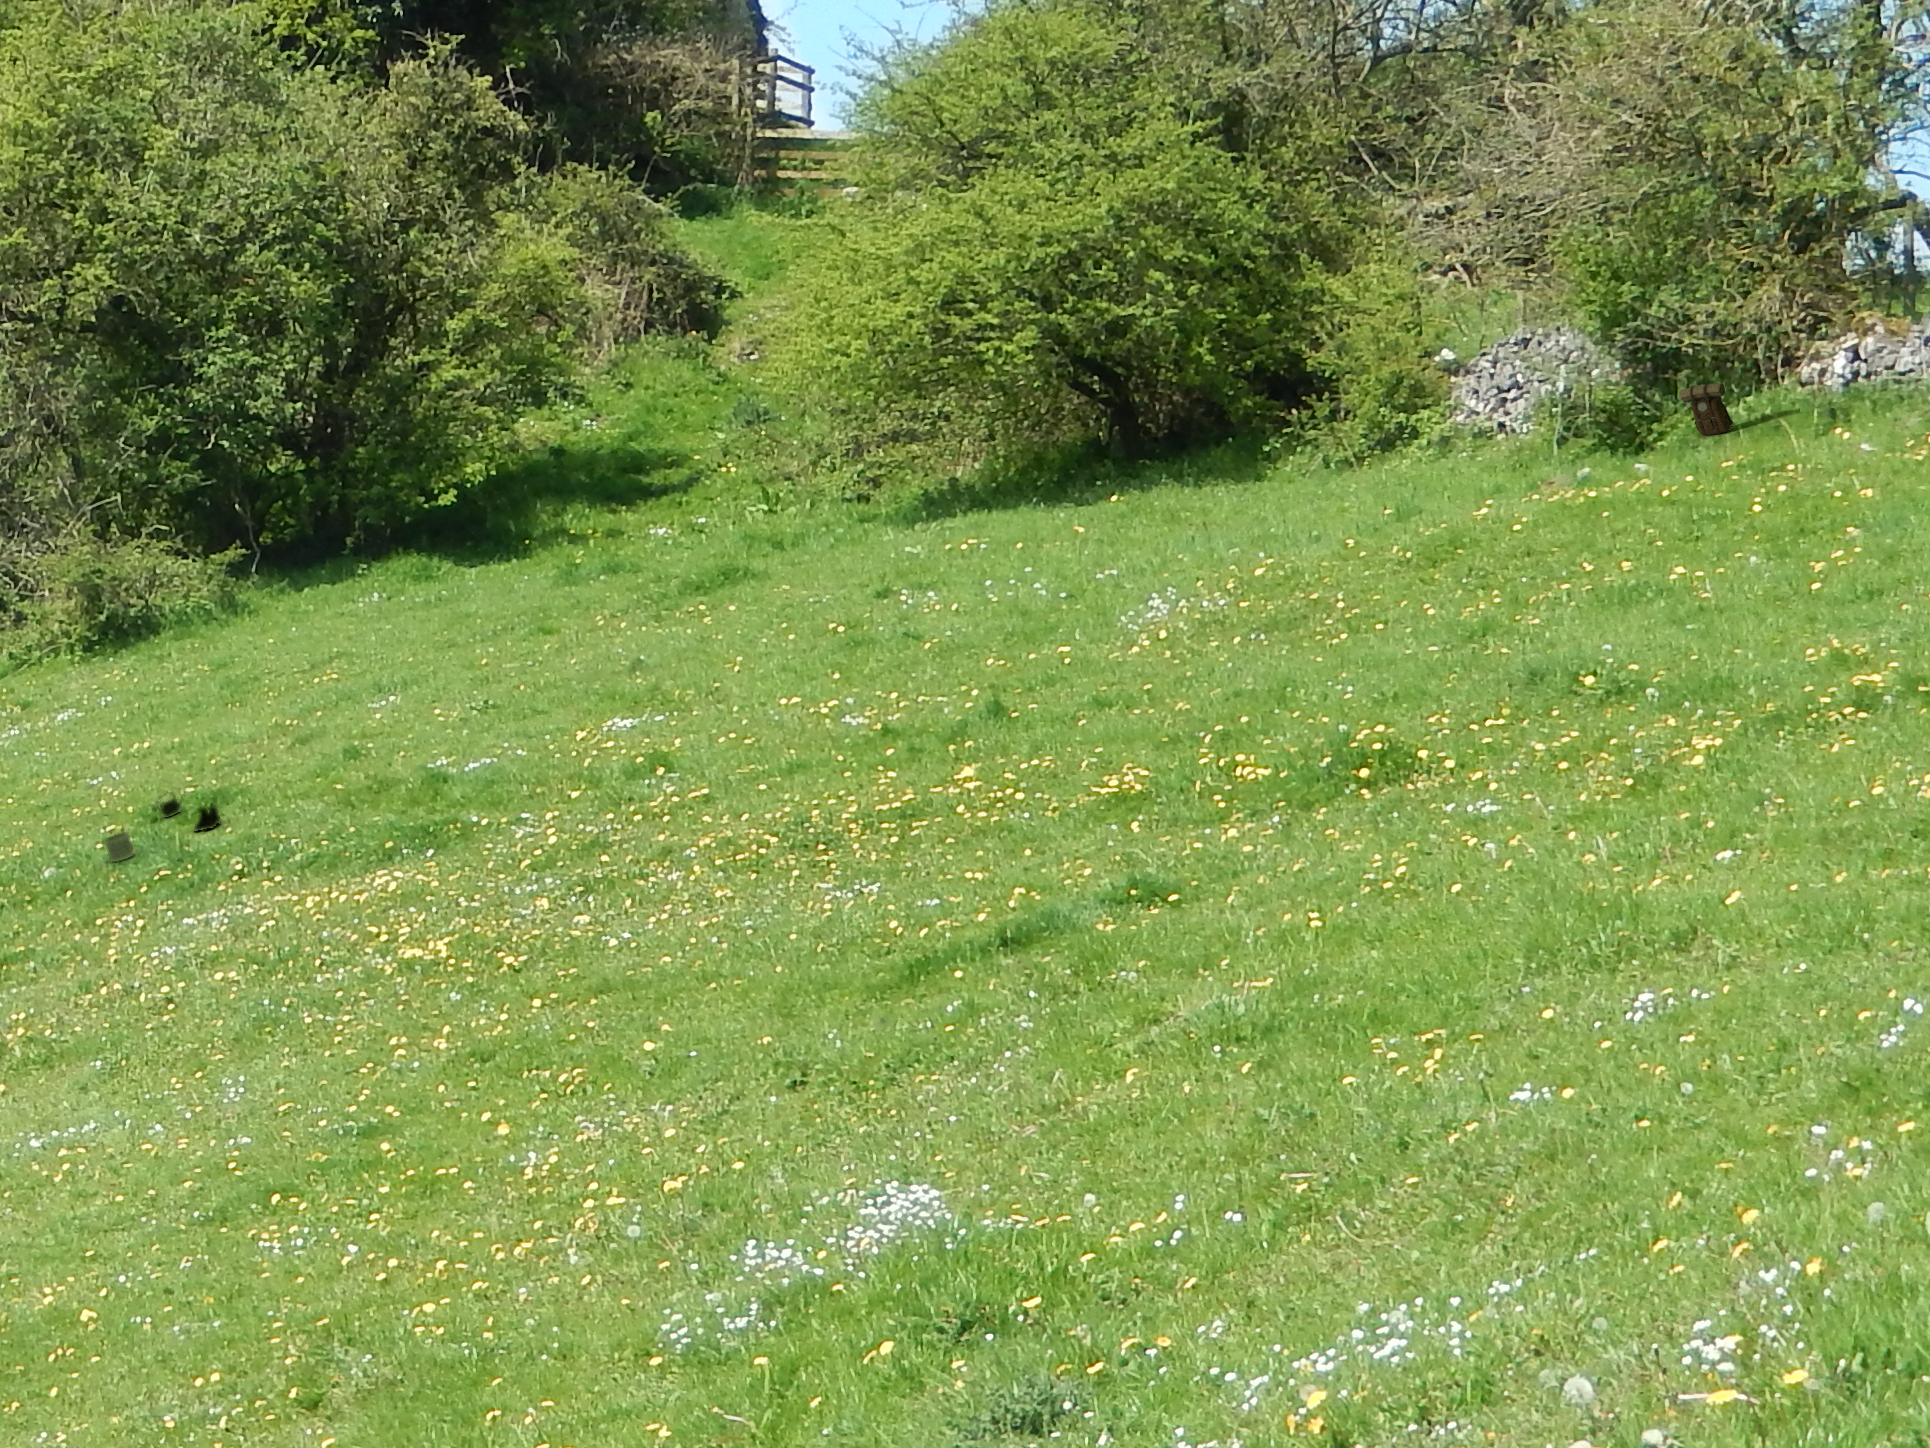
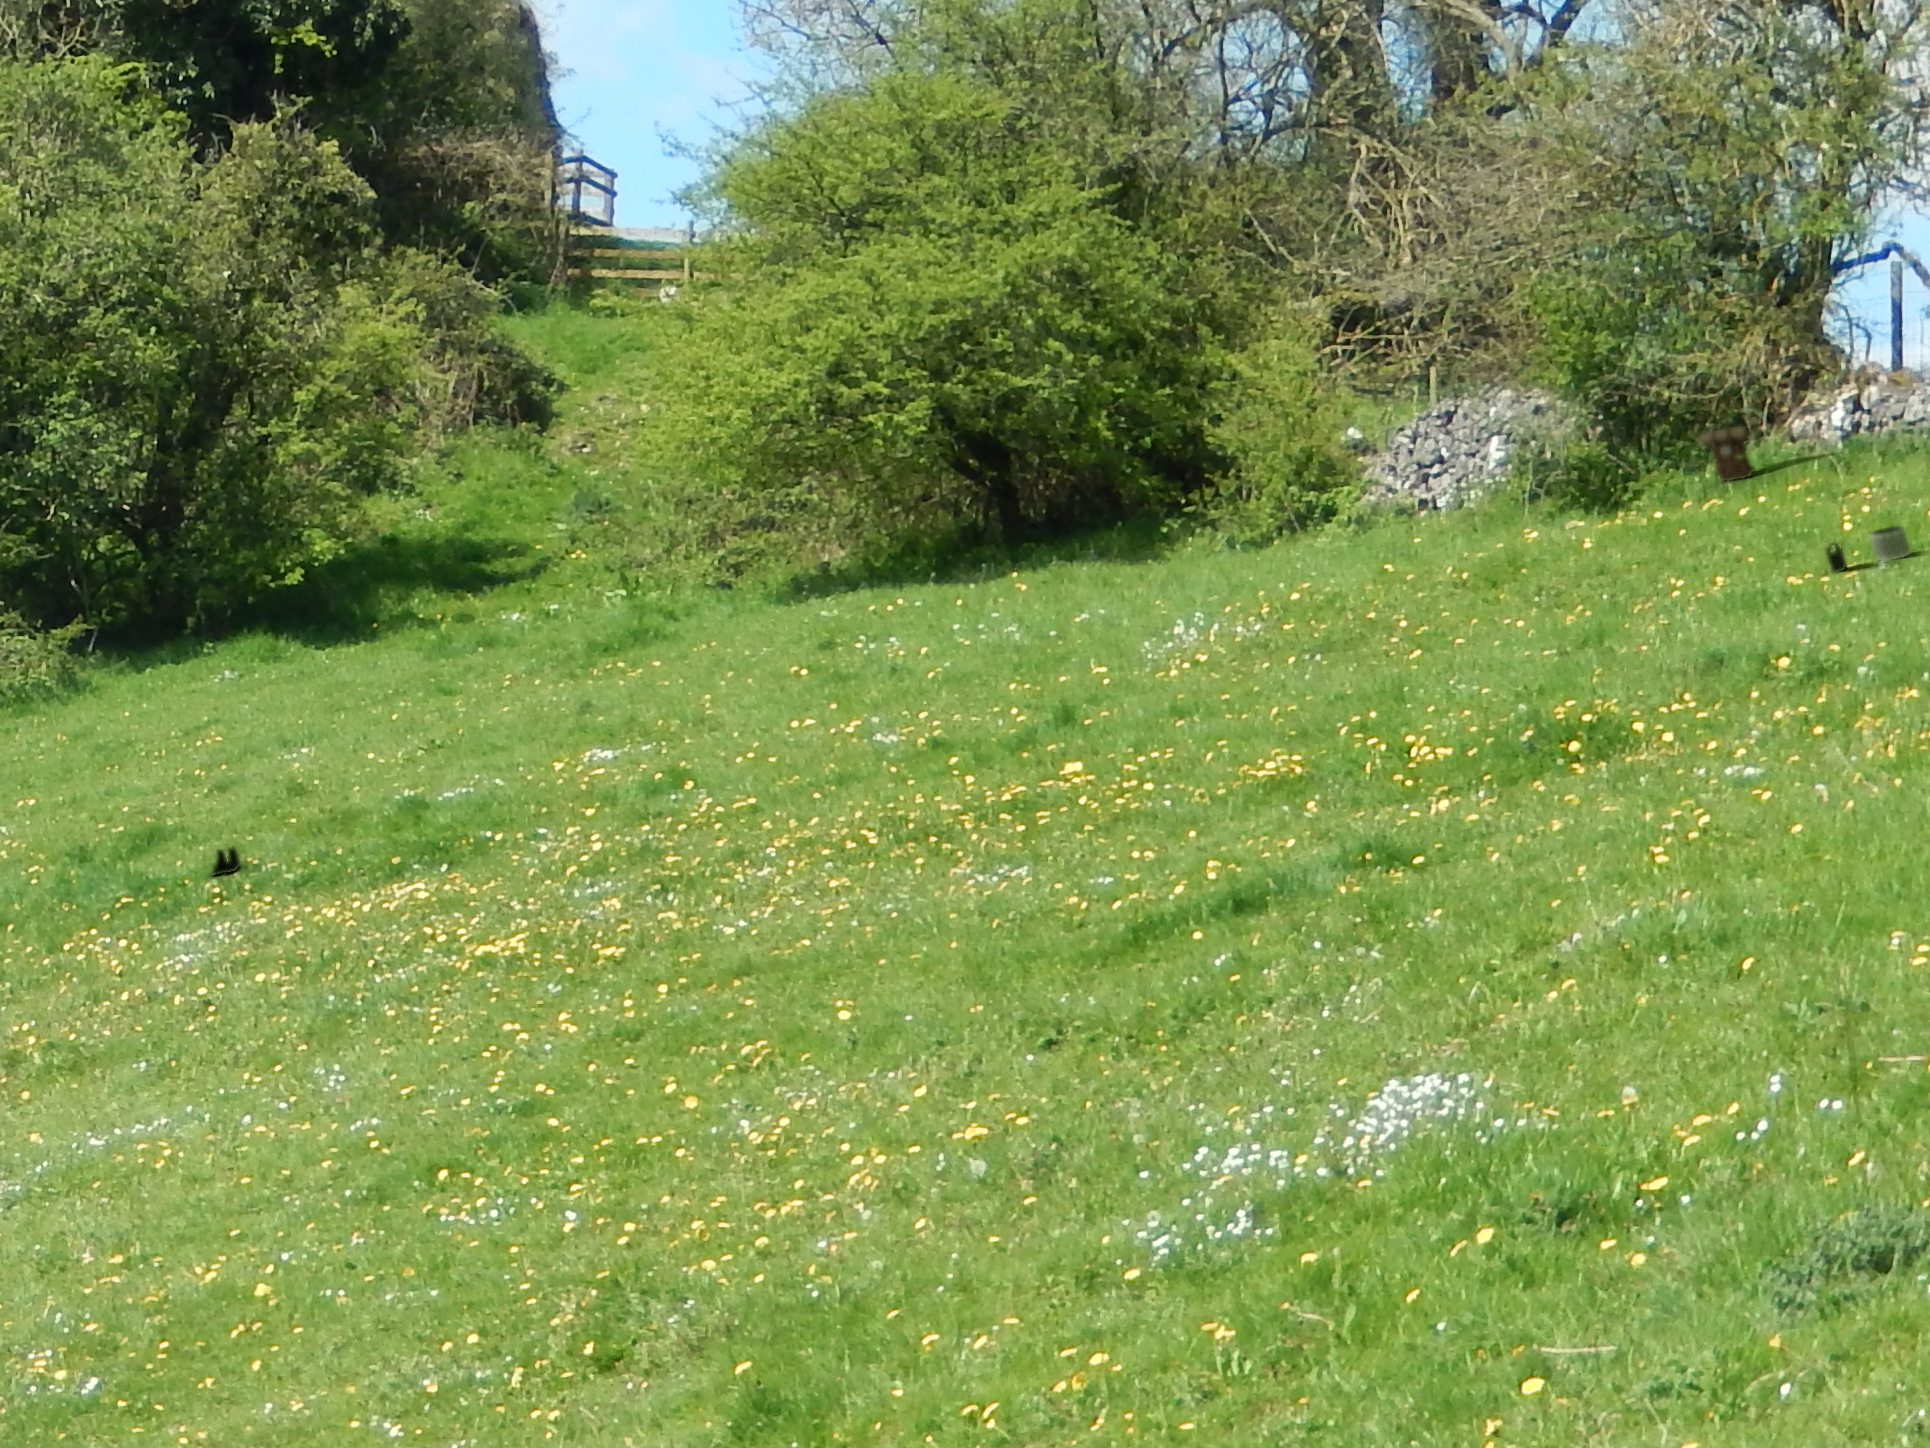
watering can: present [158,794,182,817] -> present [1826,542,1847,573]
planter: present [105,832,134,862] -> present [1870,526,1910,561]

